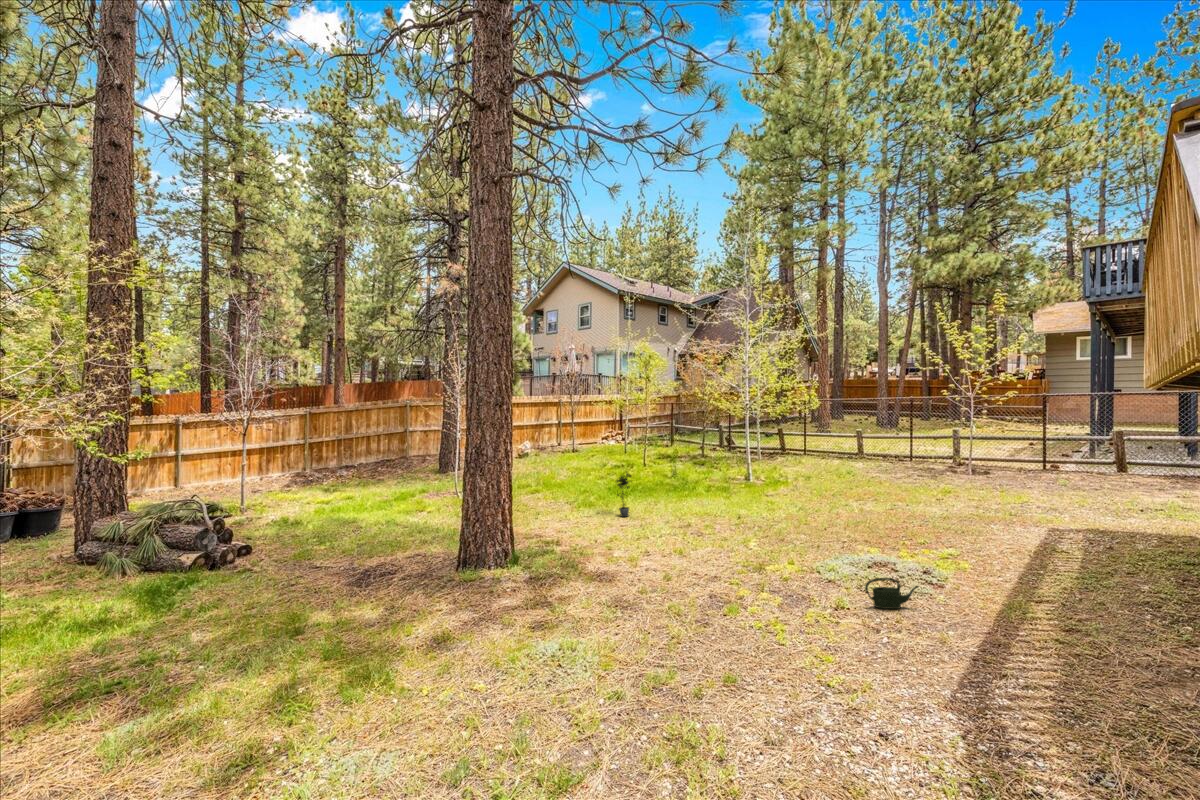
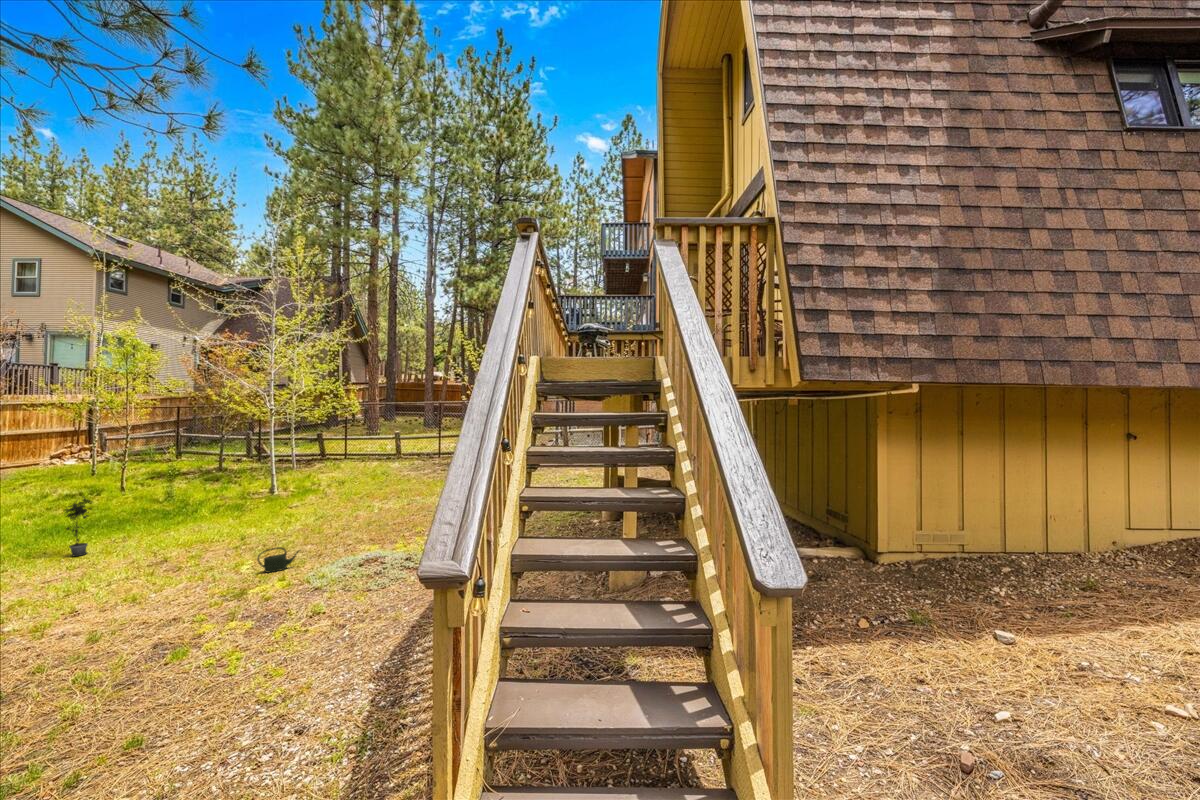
watering can: present [865,578,919,609] -> present [258,547,300,573]

